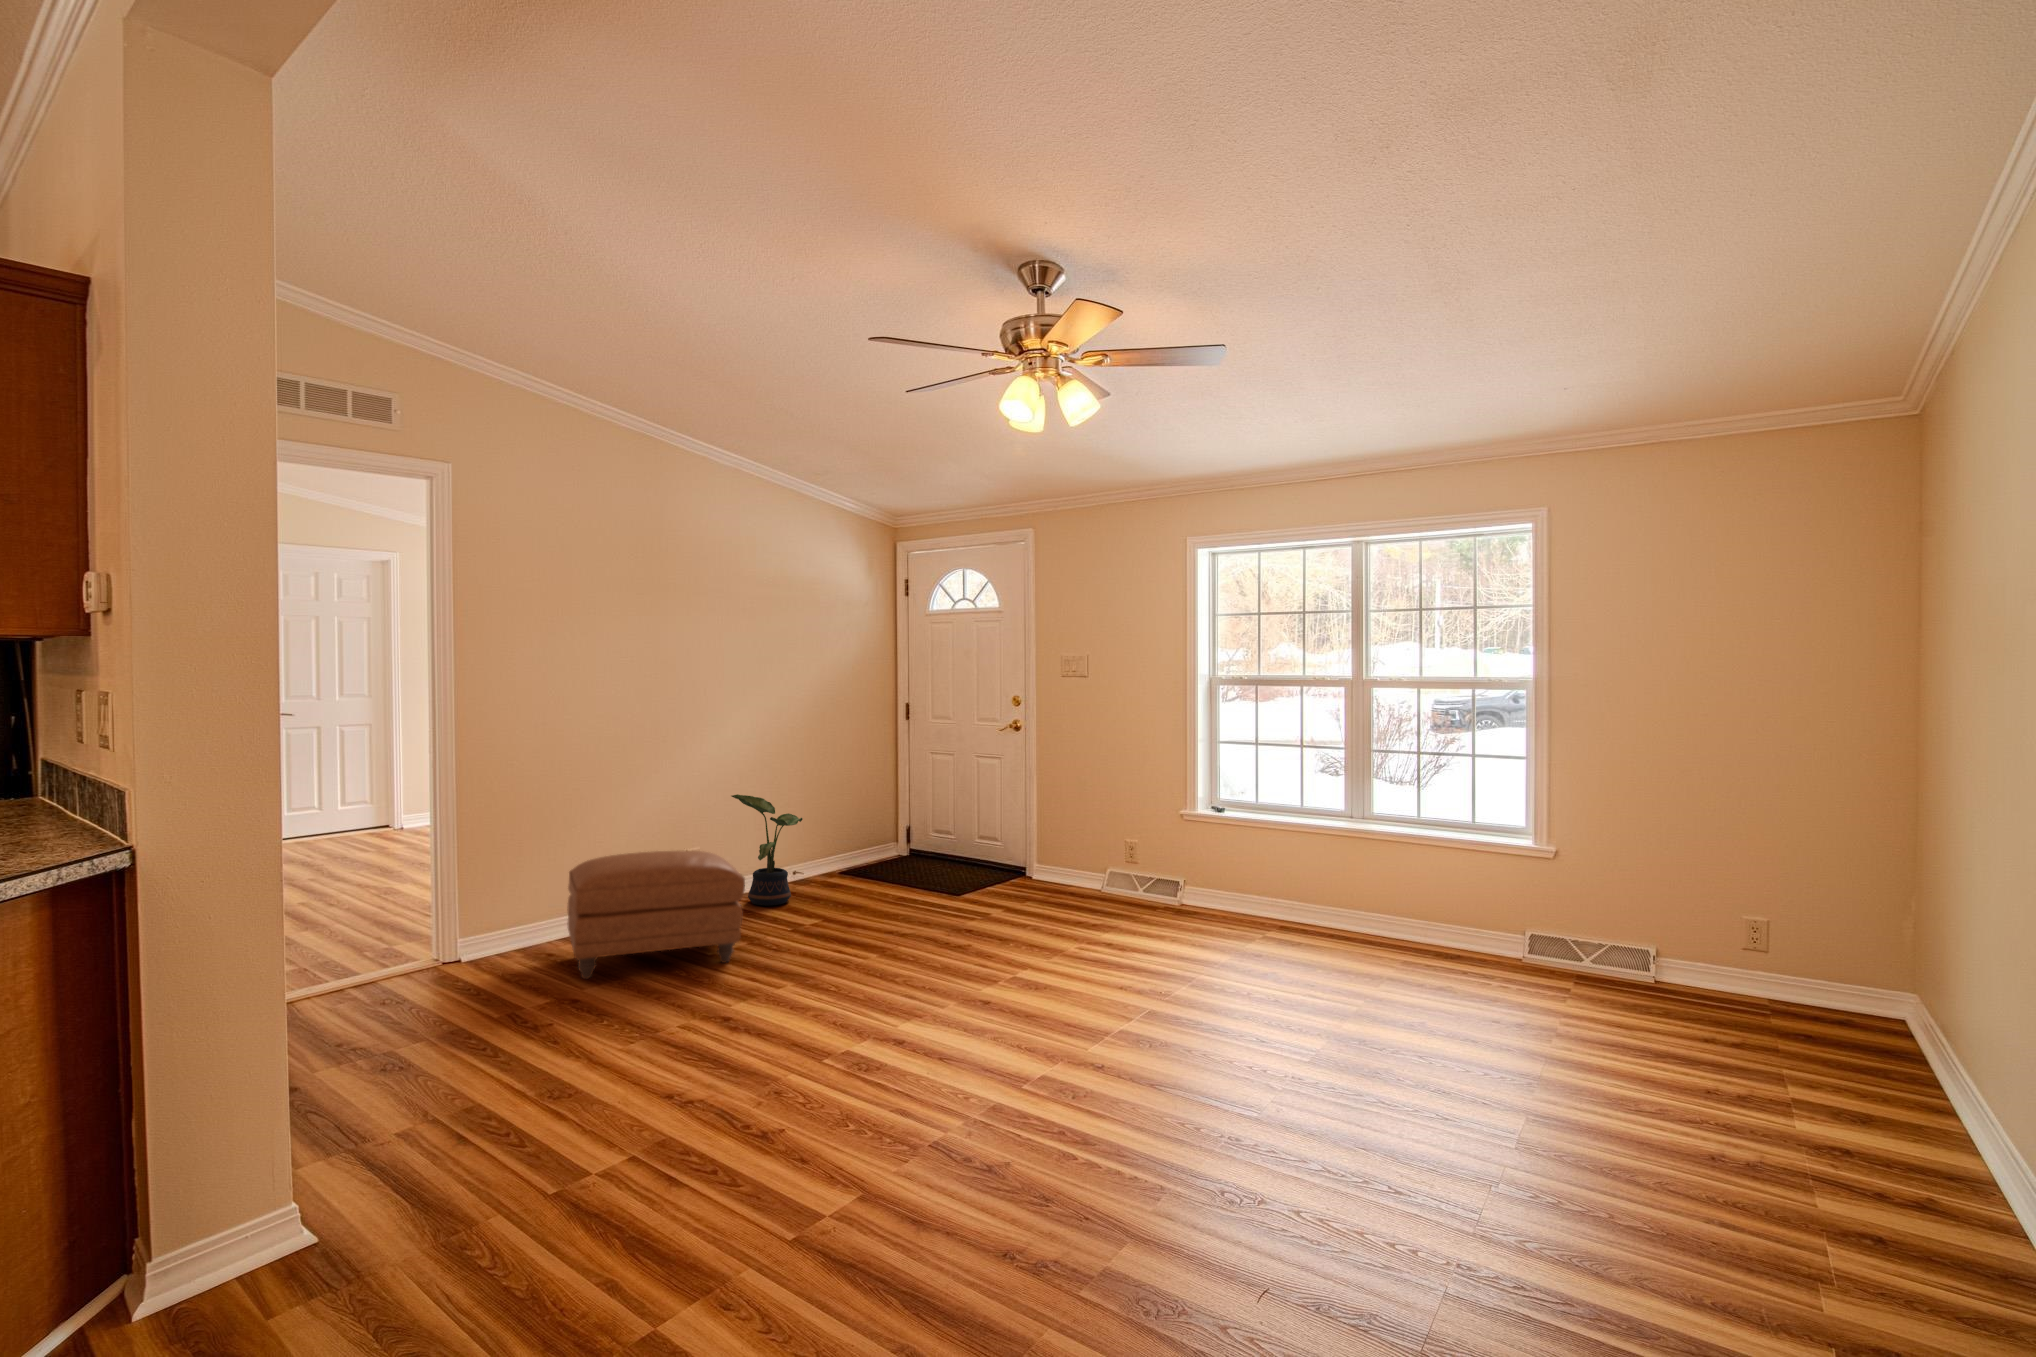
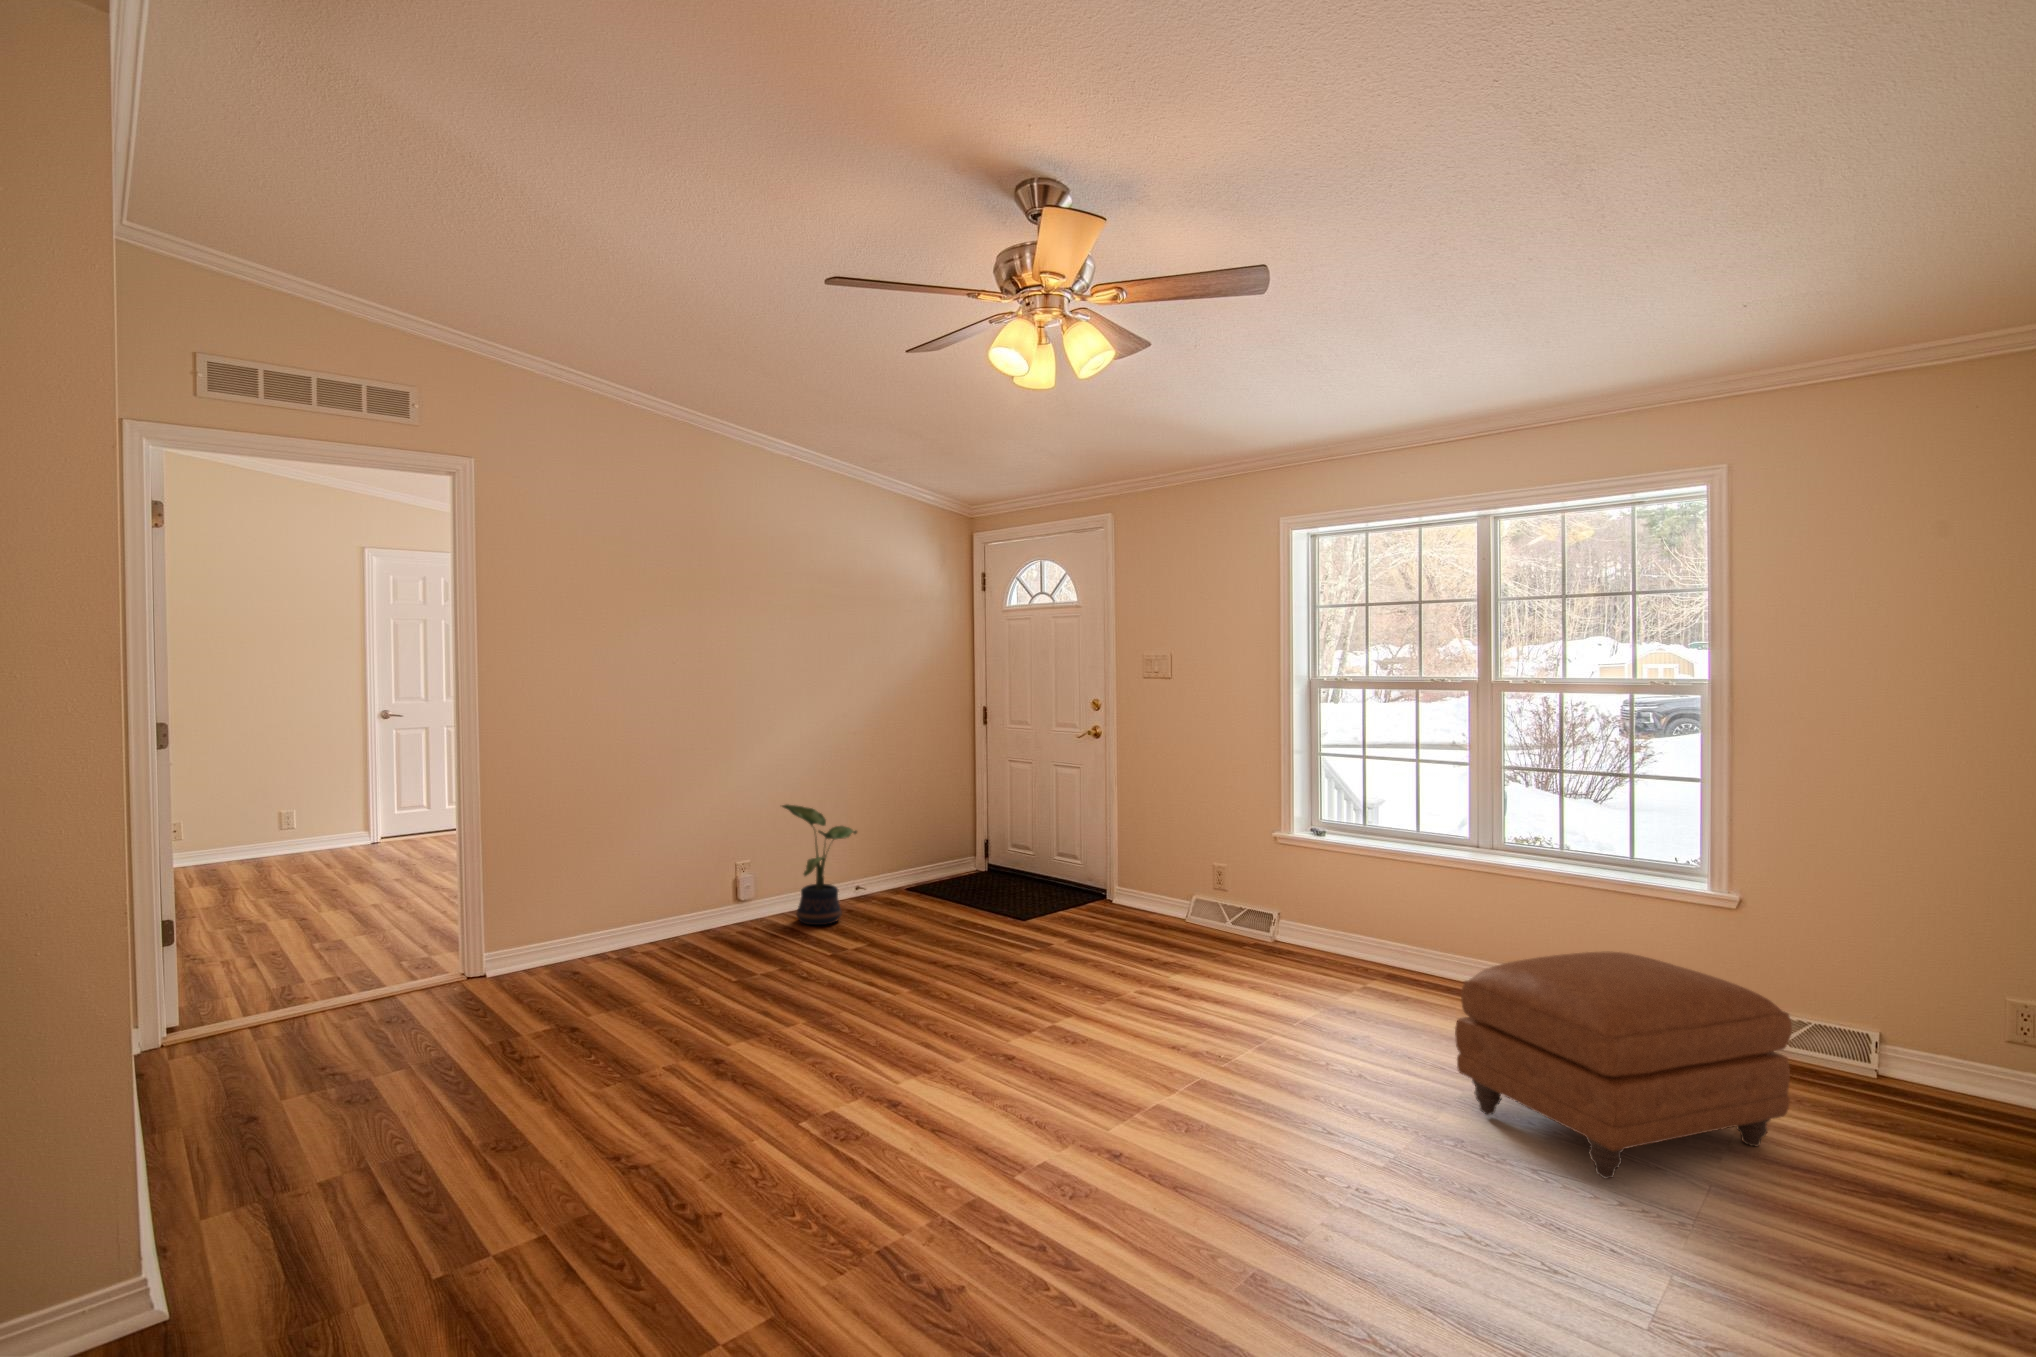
ottoman: present [567,851,745,979] -> present [1455,952,1792,1179]

